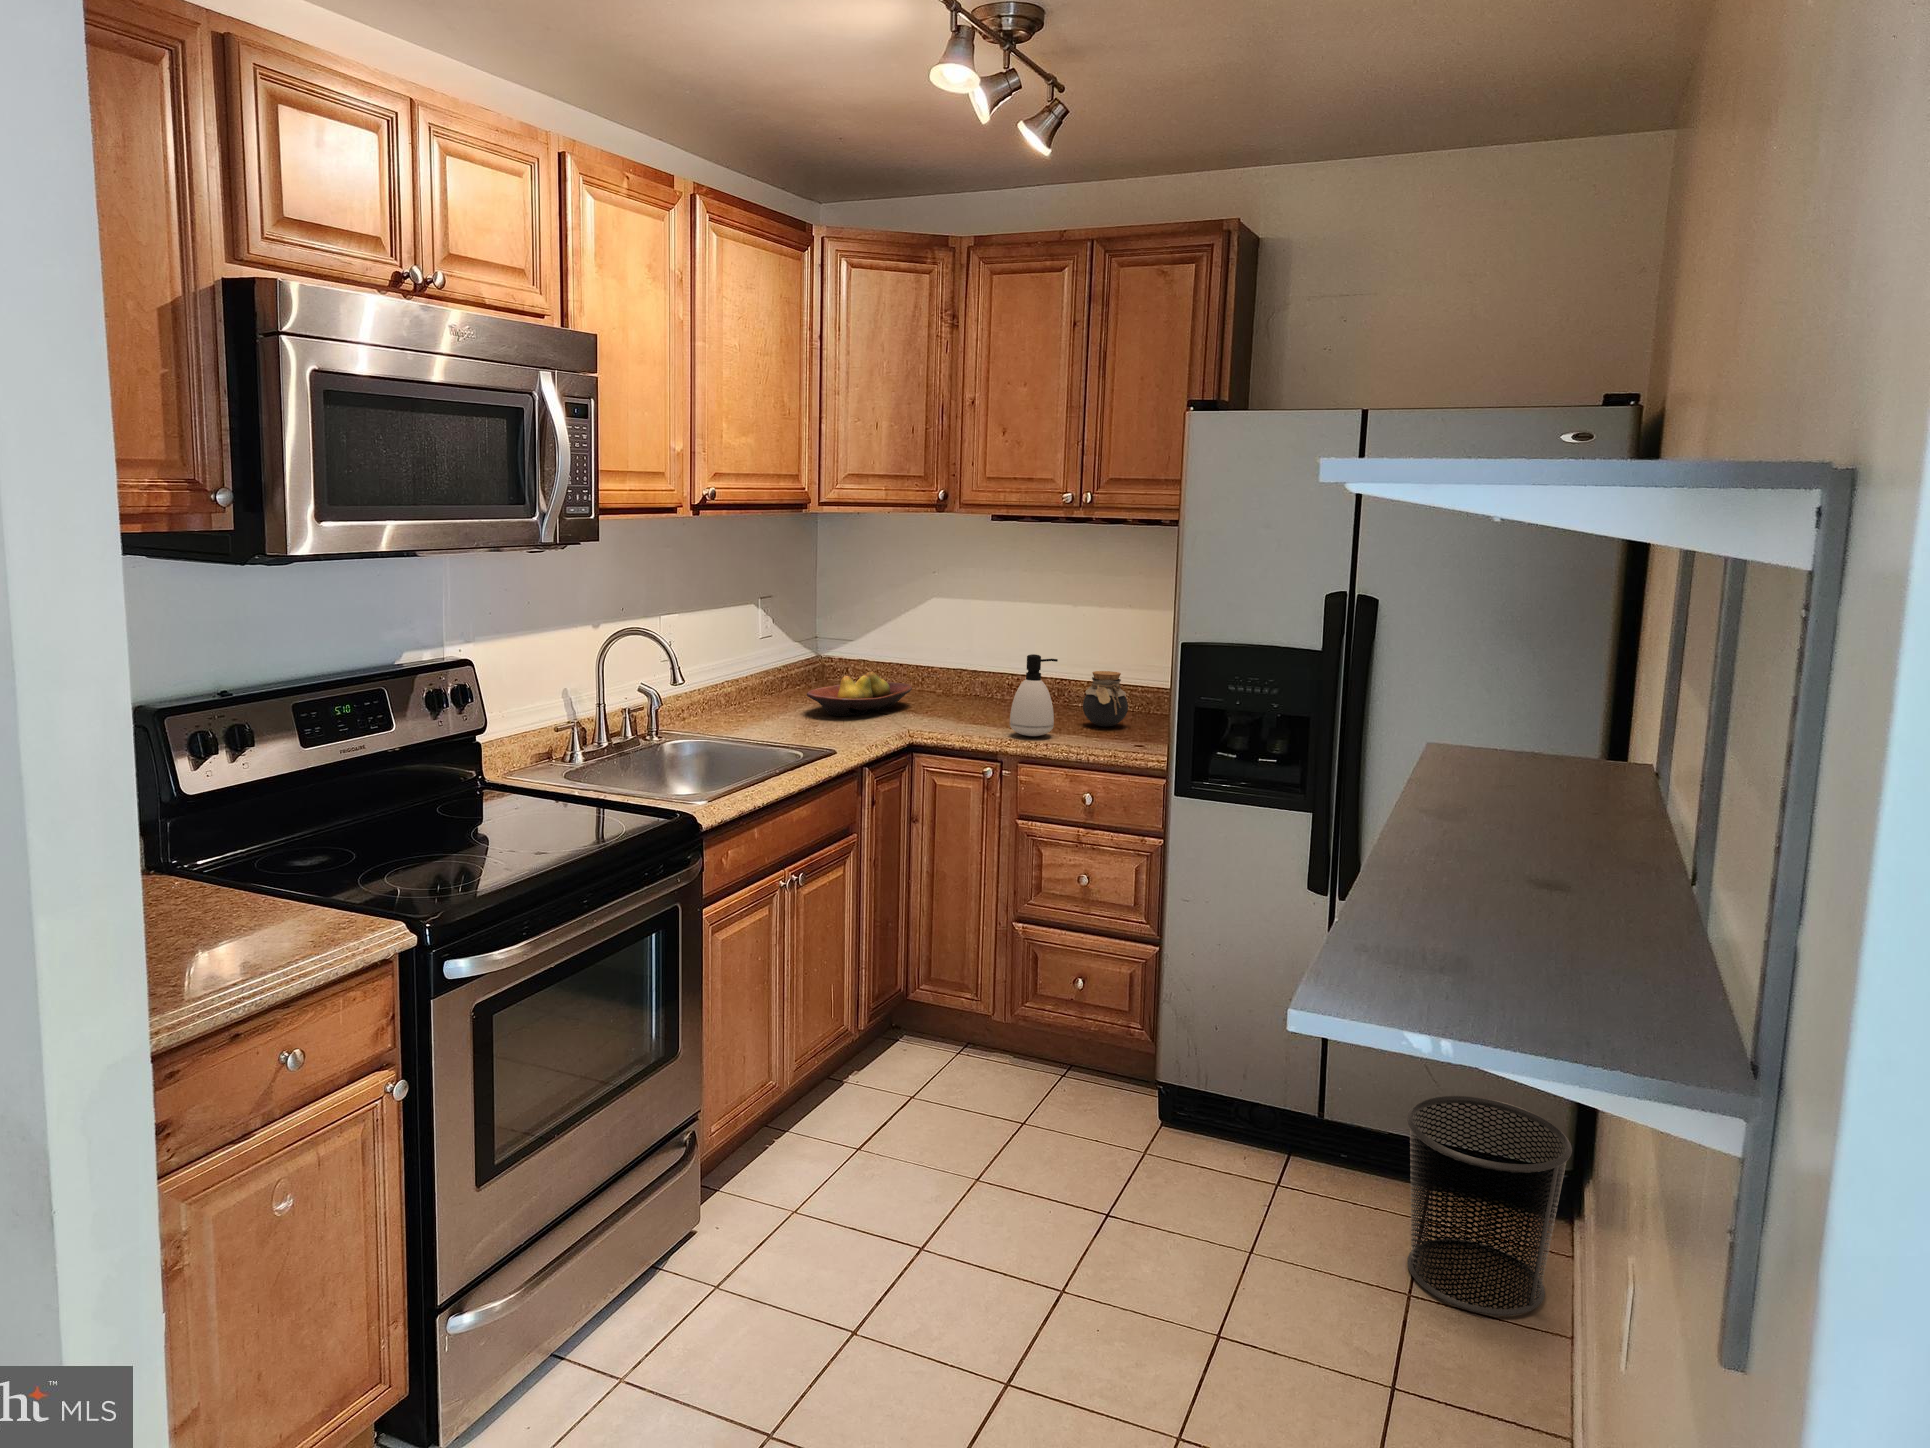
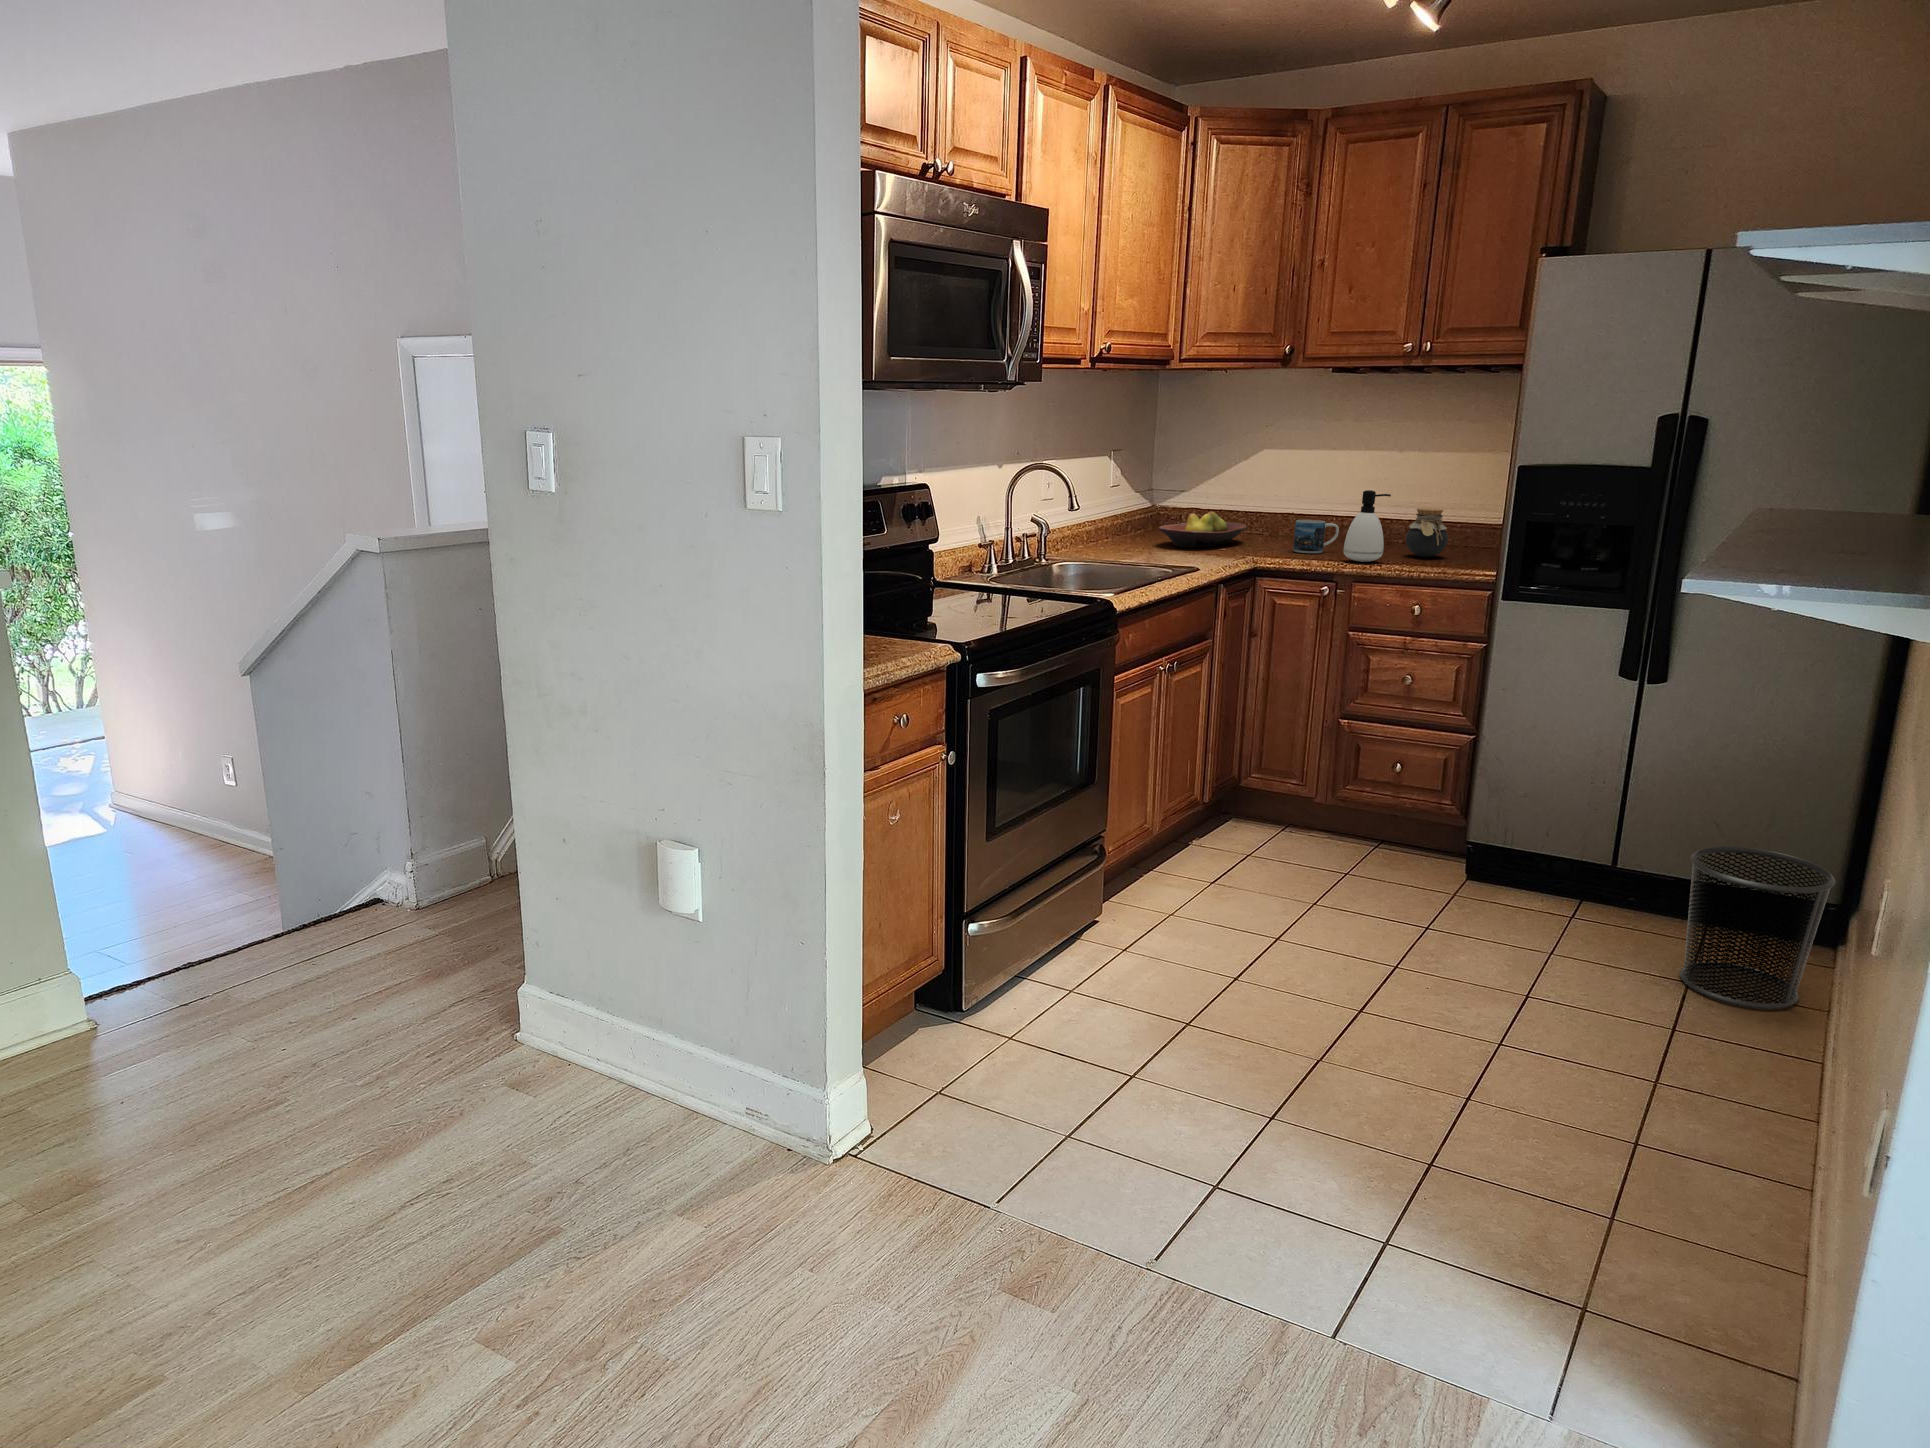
mug: none [959,683,1009,723] -> present [1293,520,1339,553]

